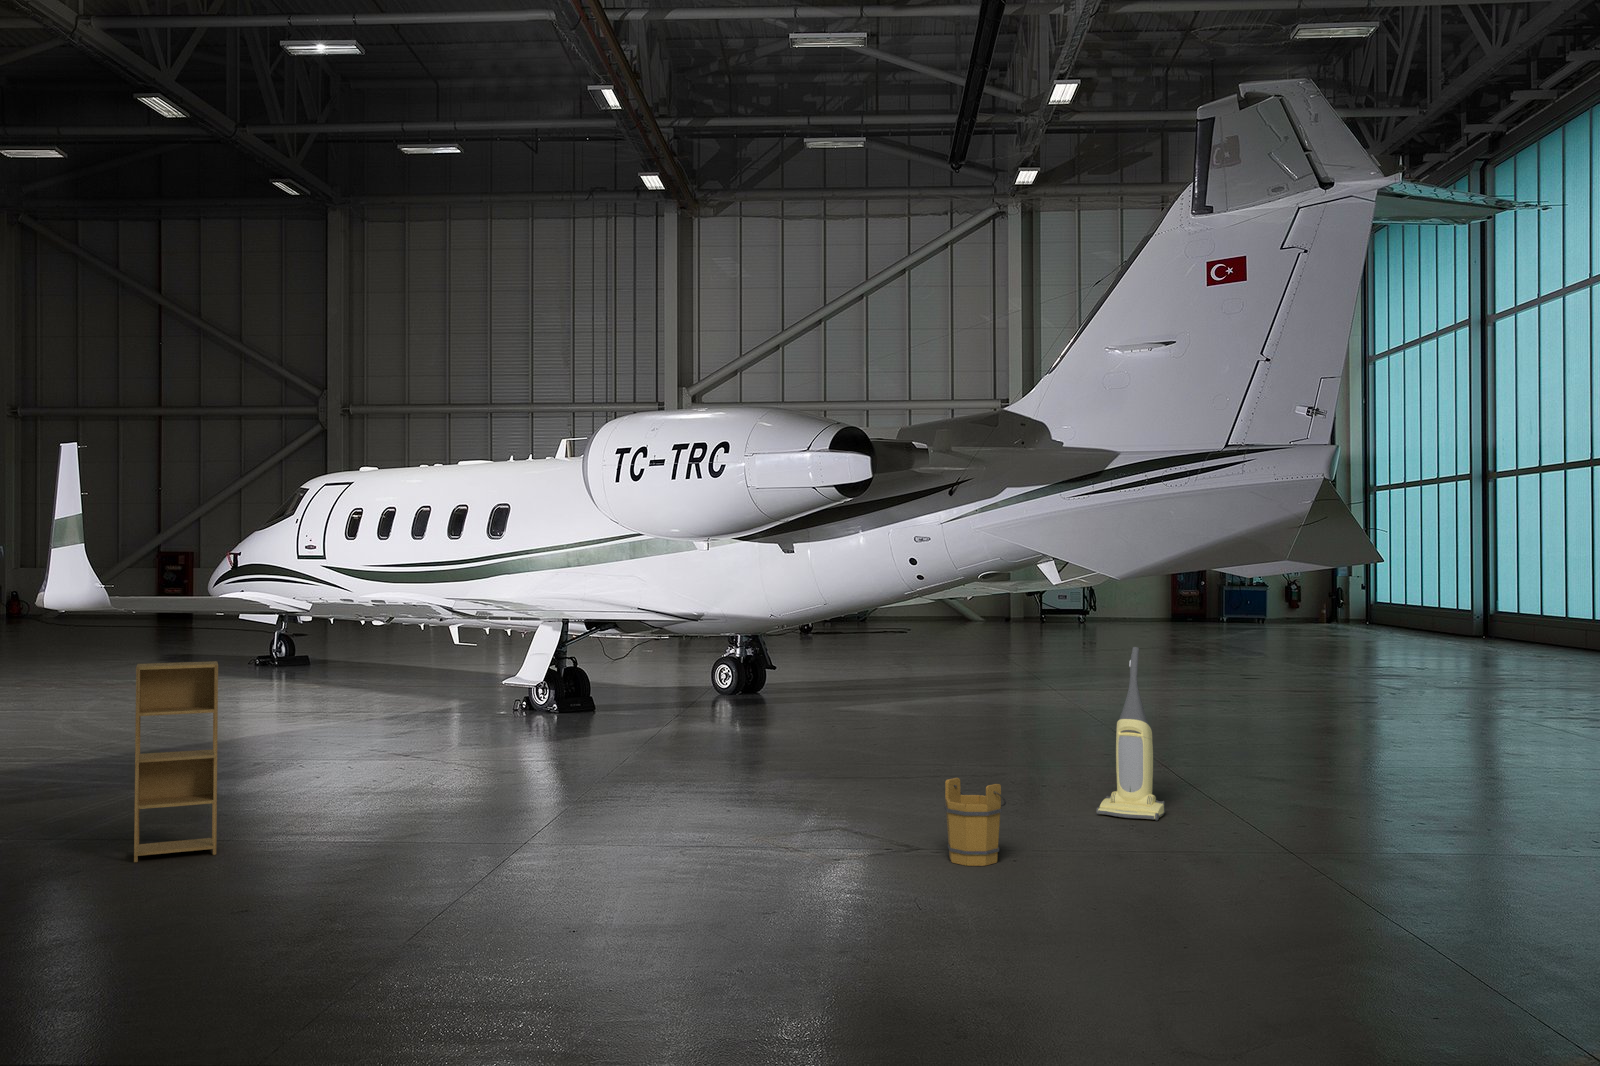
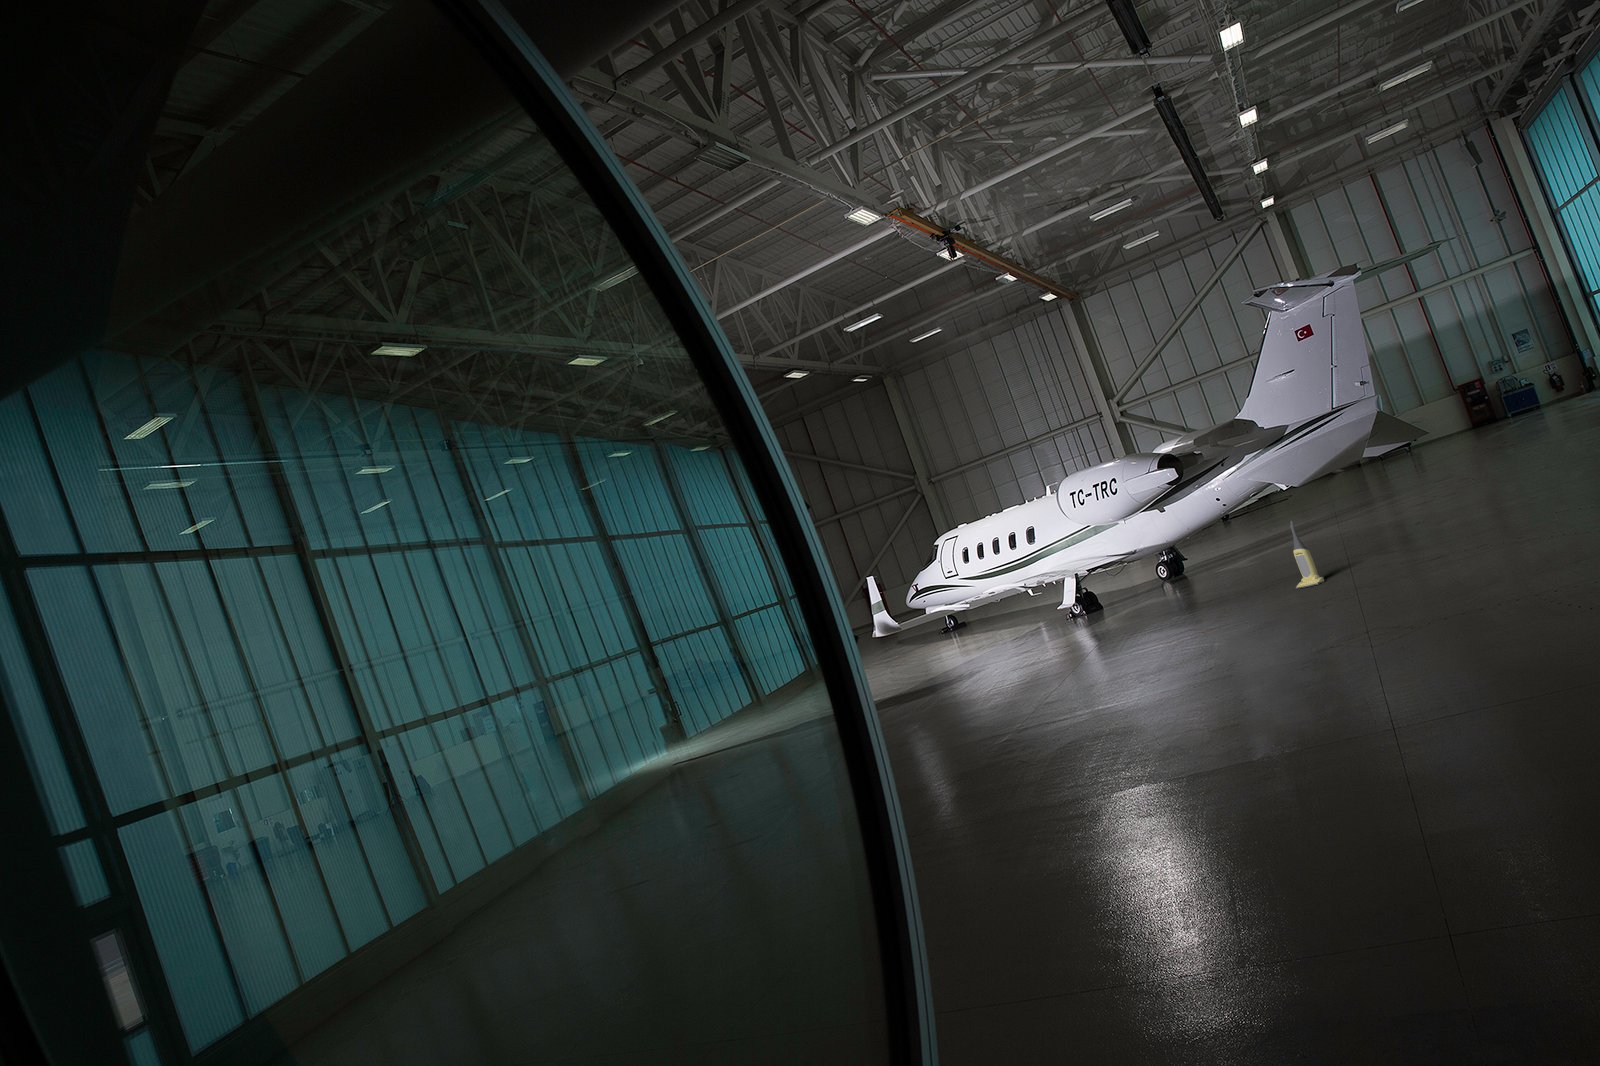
shelving unit: present [134,661,218,862] -> none [941,627,985,693]
bucket: present [944,778,1006,866] -> none [1213,591,1240,622]

